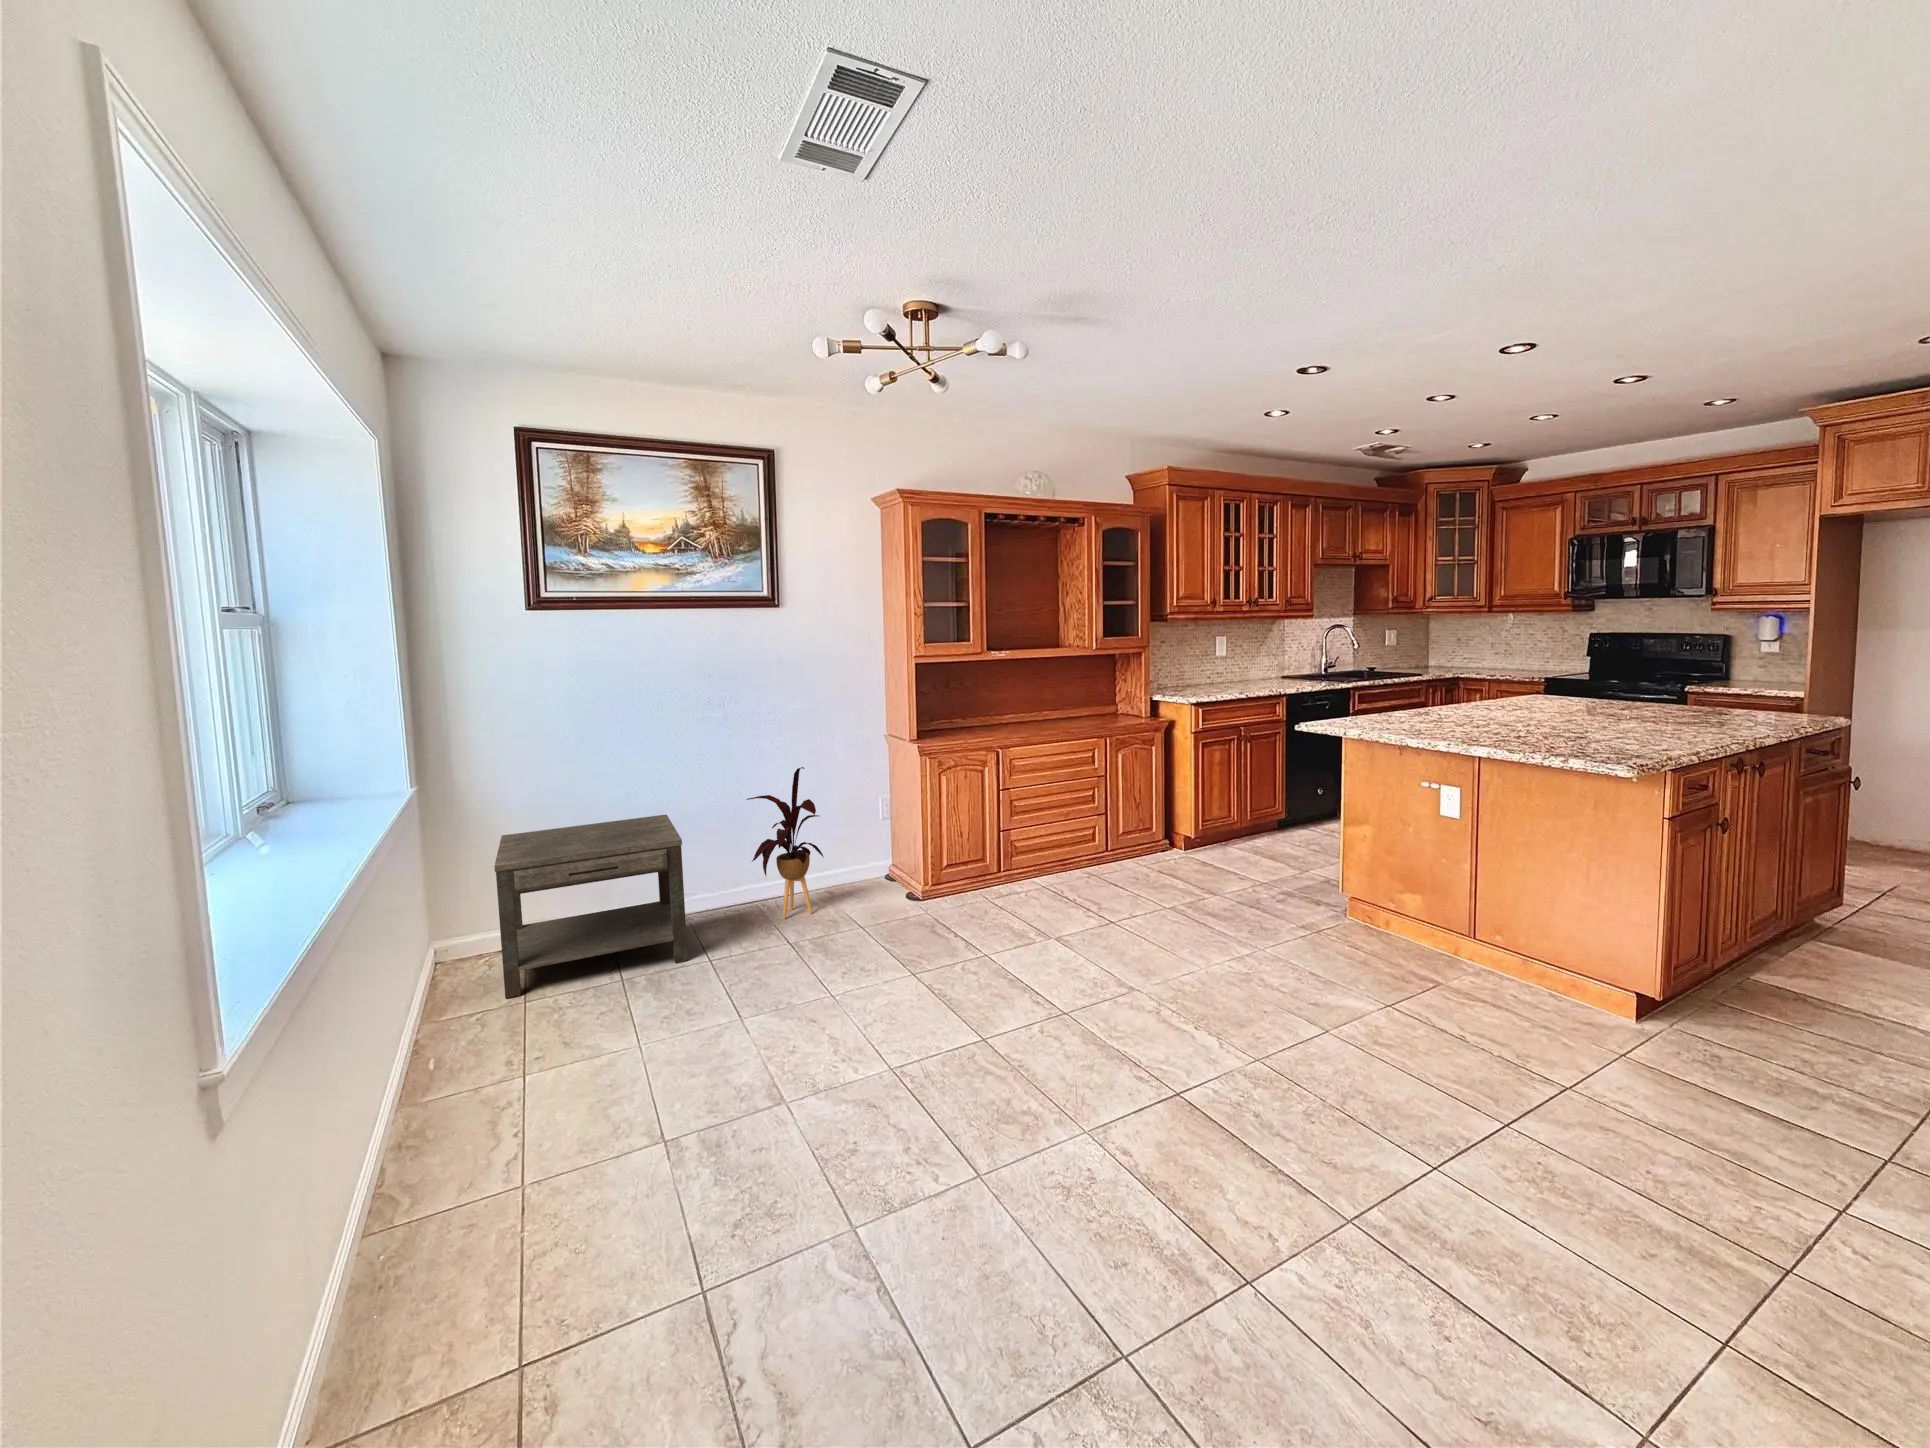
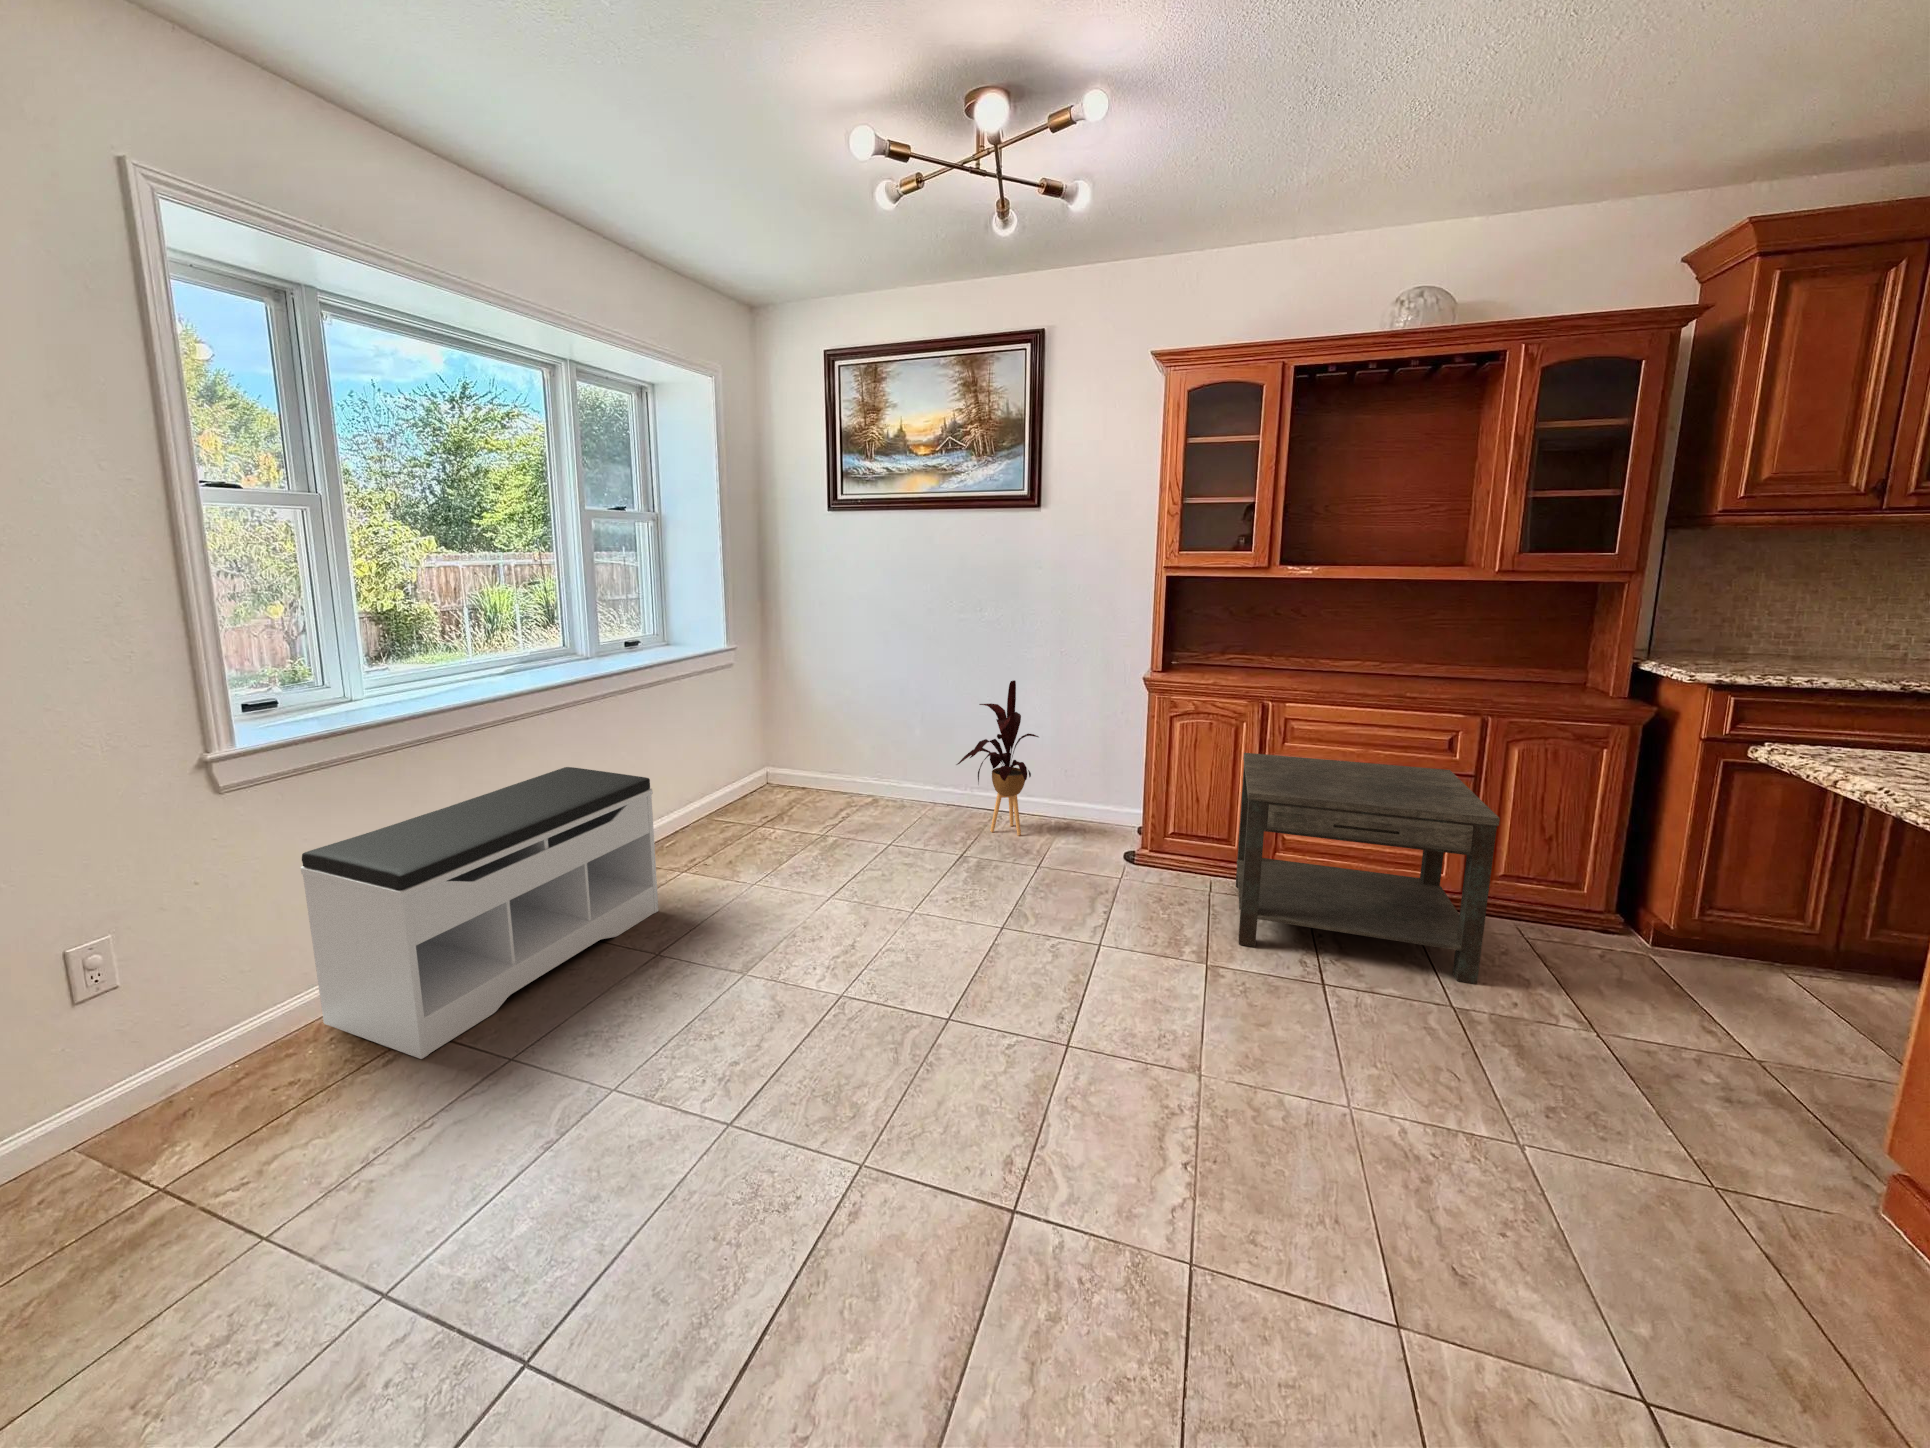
side table: present [494,815,688,998] -> present [1236,753,1500,984]
bench: none [320,943,592,1422] -> present [301,767,658,1059]

